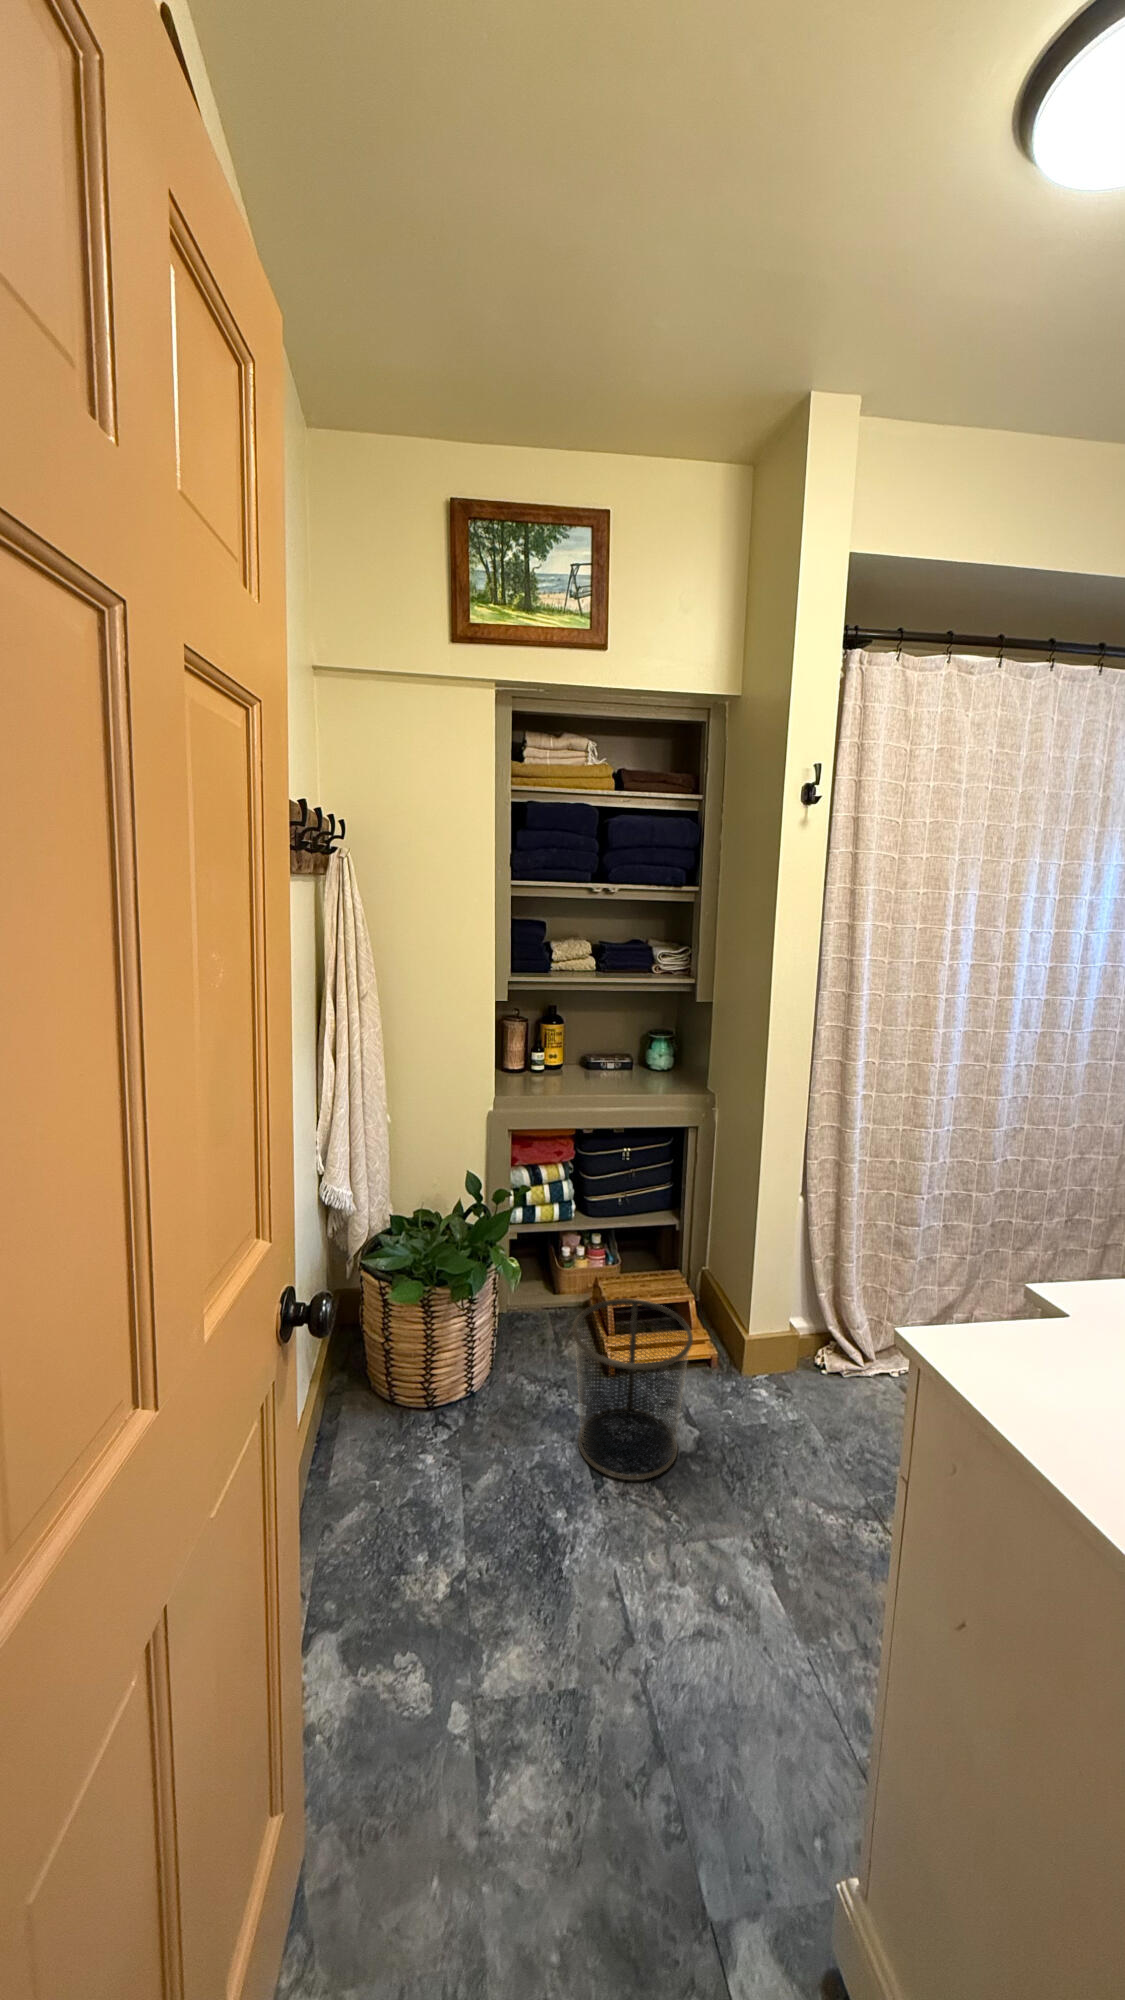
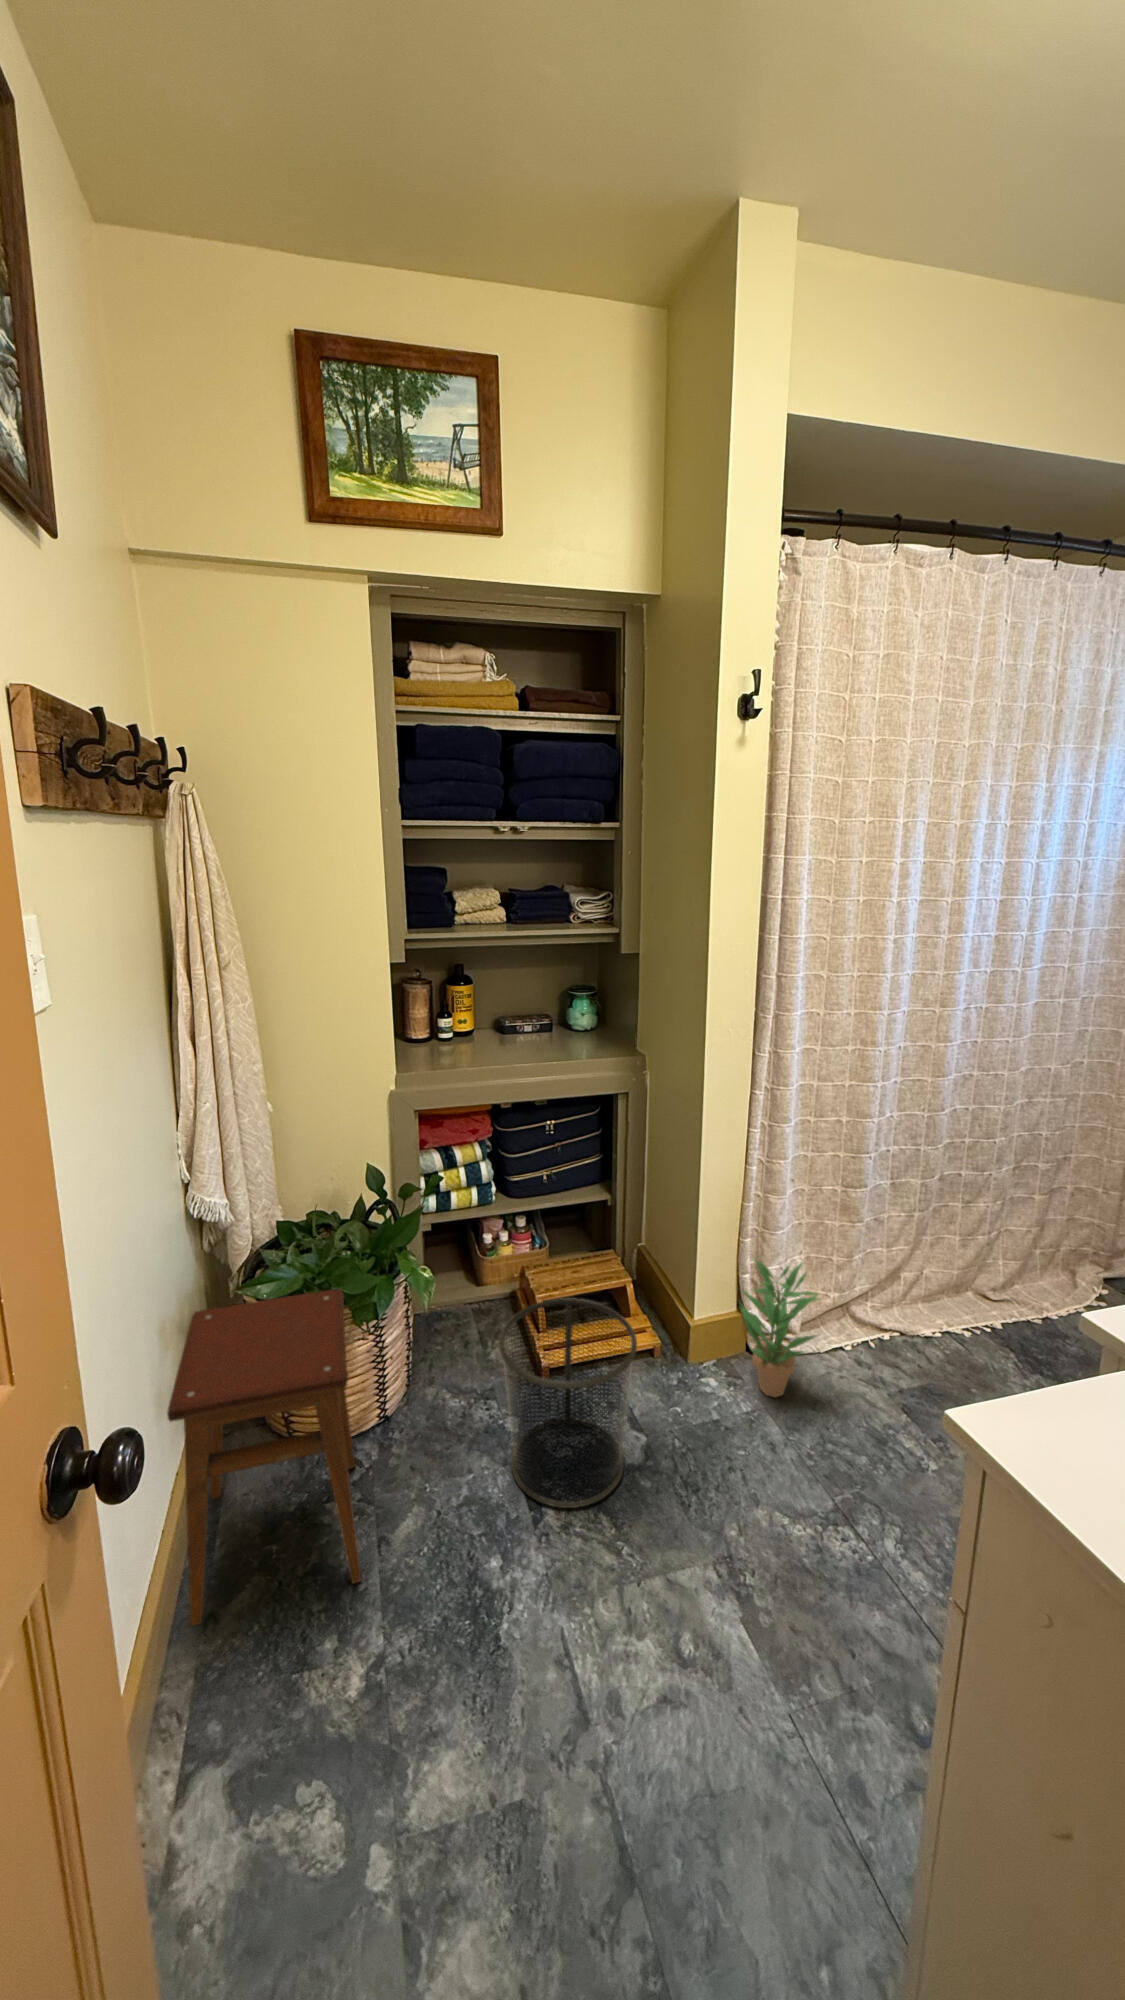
stool: none [309,1269,449,1531] -> present [167,1289,362,1625]
potted plant: none [788,1276,868,1412] -> present [741,1259,818,1397]

